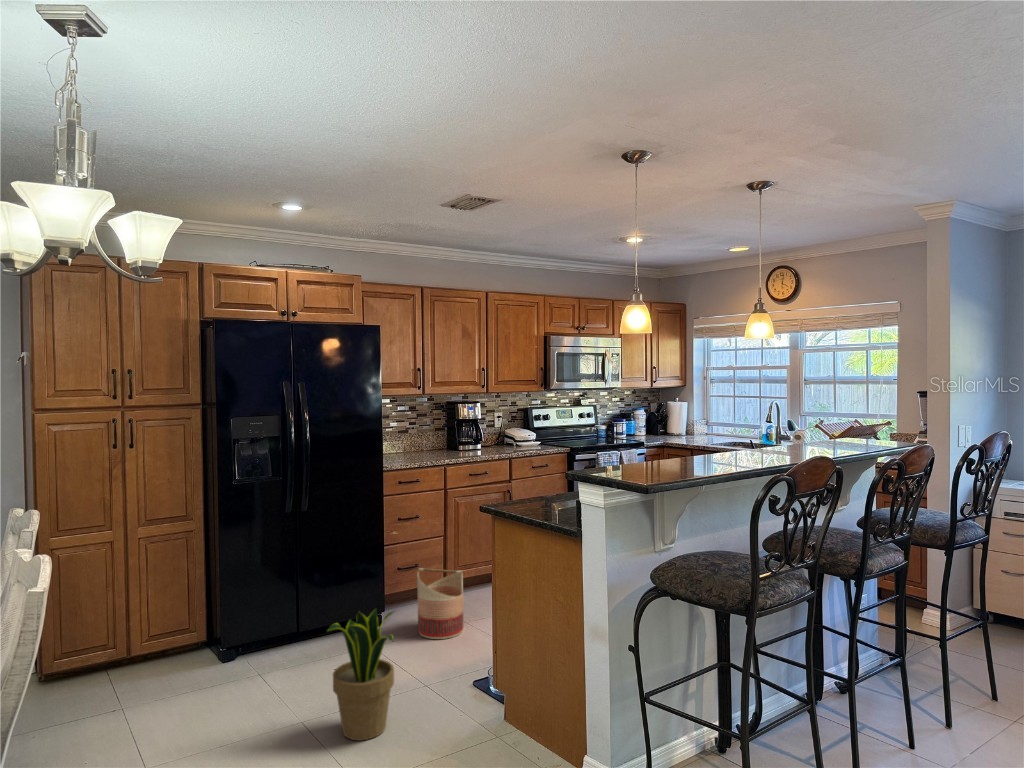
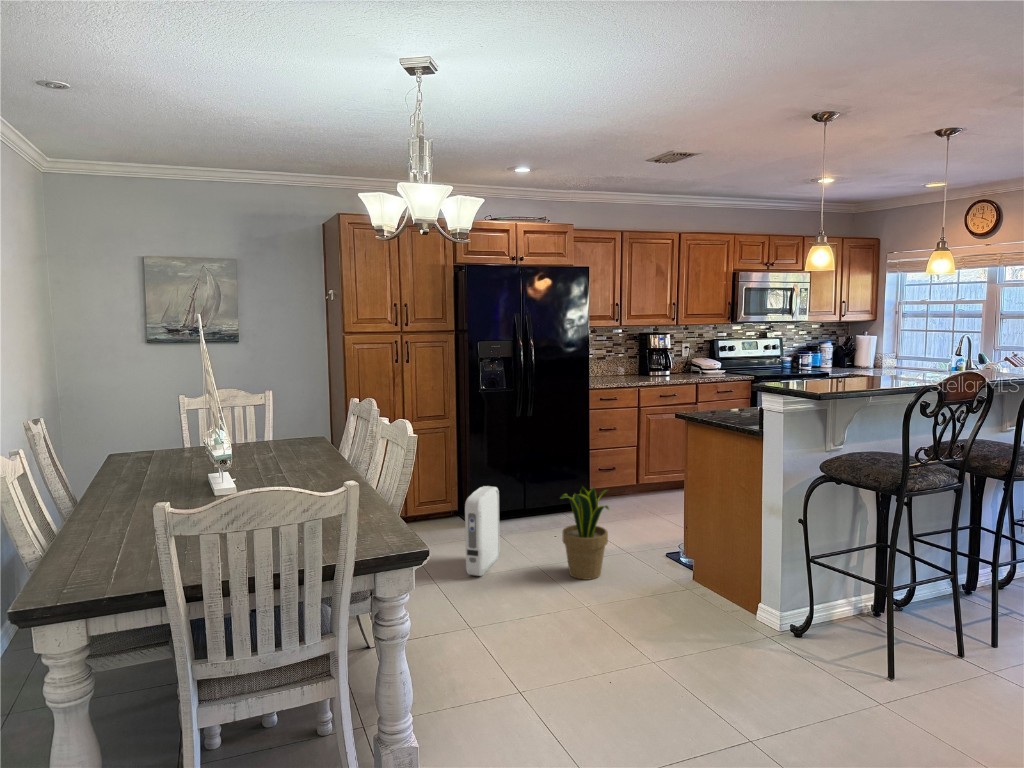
basket: present [417,568,463,639] -> none [618,468,656,525]
air purifier: none [188,617,249,754] -> present [465,486,500,576]

